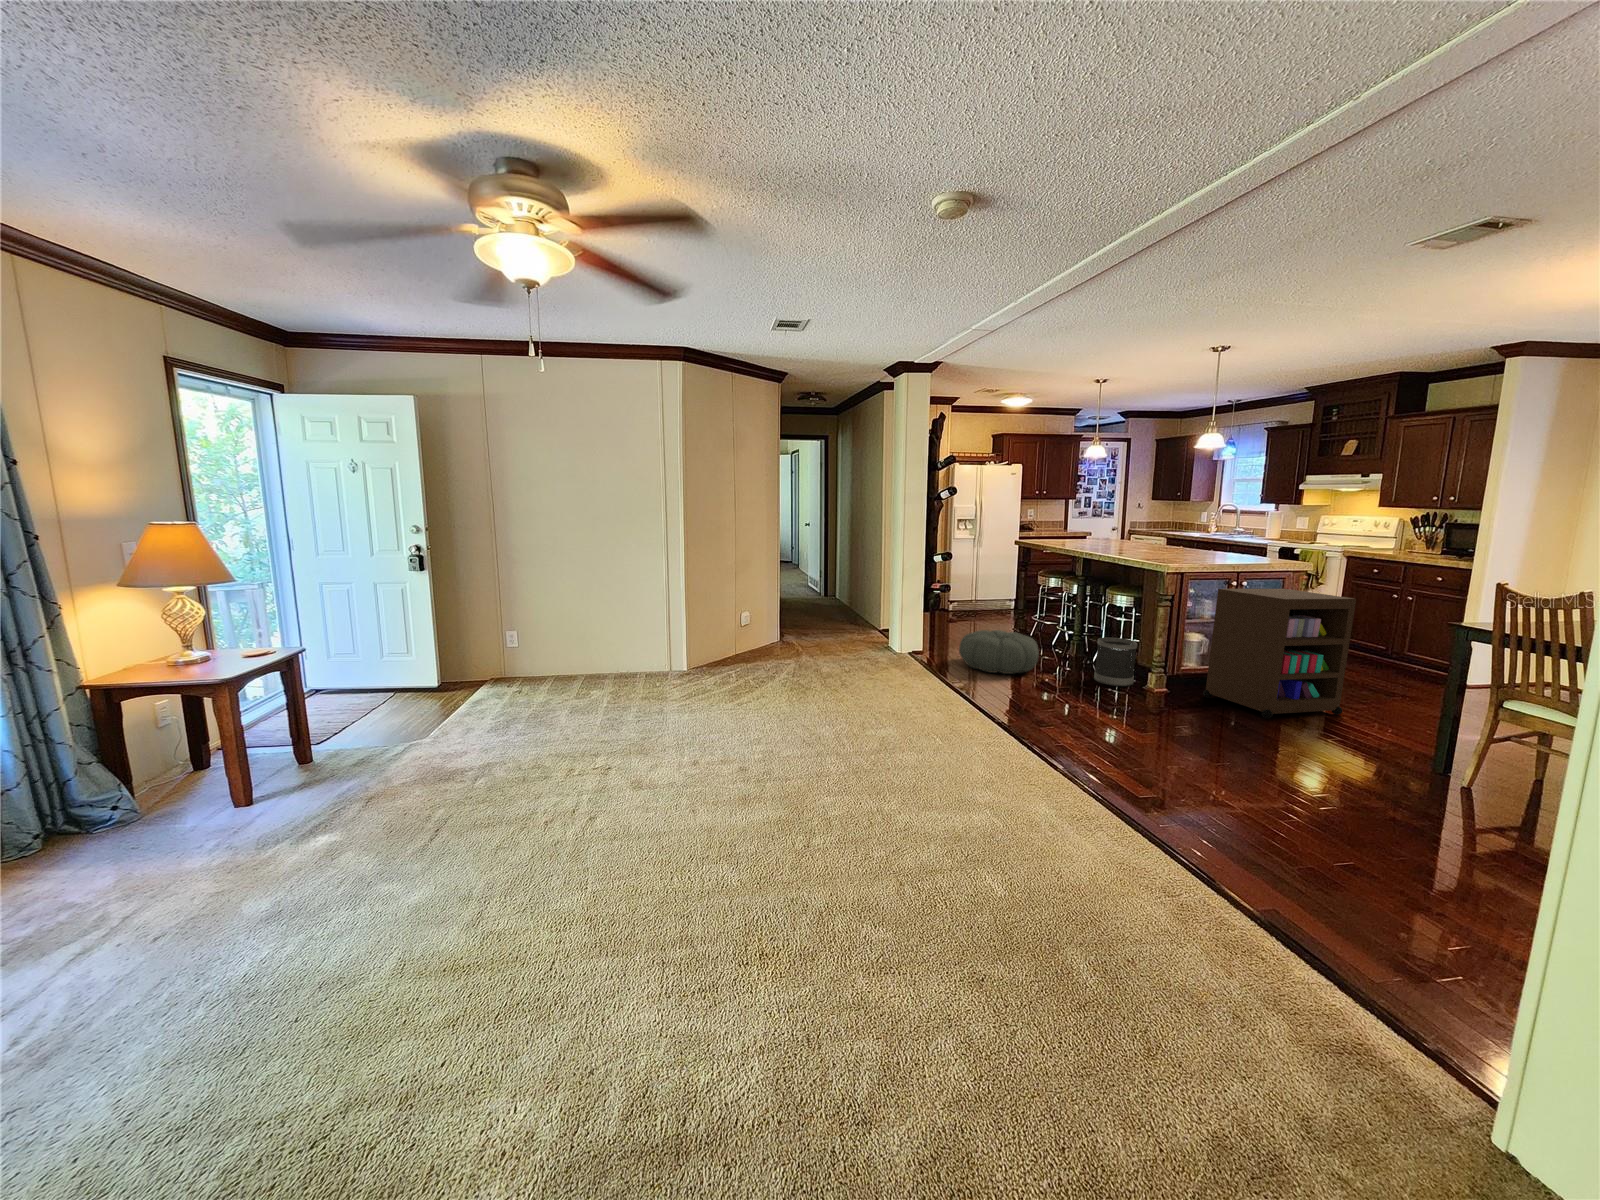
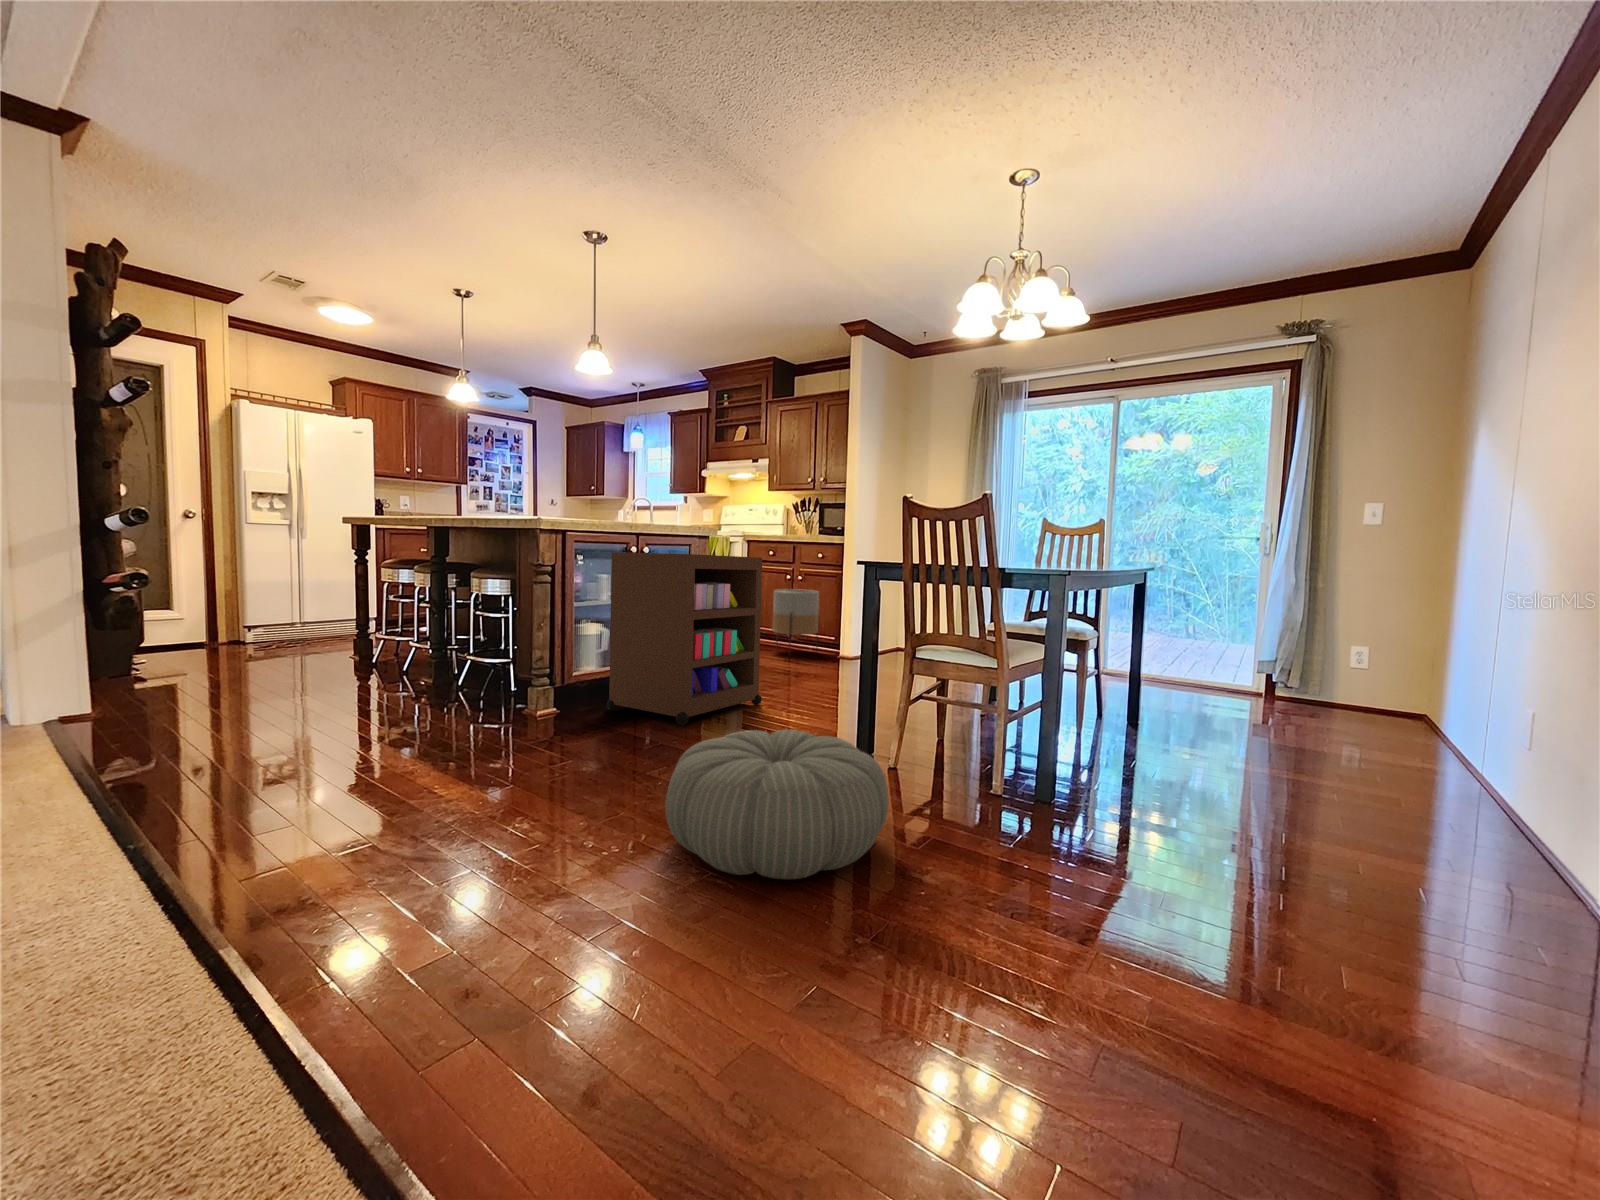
planter: none [1366,608,1431,674] -> present [772,589,819,649]
pouf: present [959,630,1039,674] -> present [665,729,889,879]
wastebasket: present [1094,637,1137,686] -> none [448,642,511,717]

